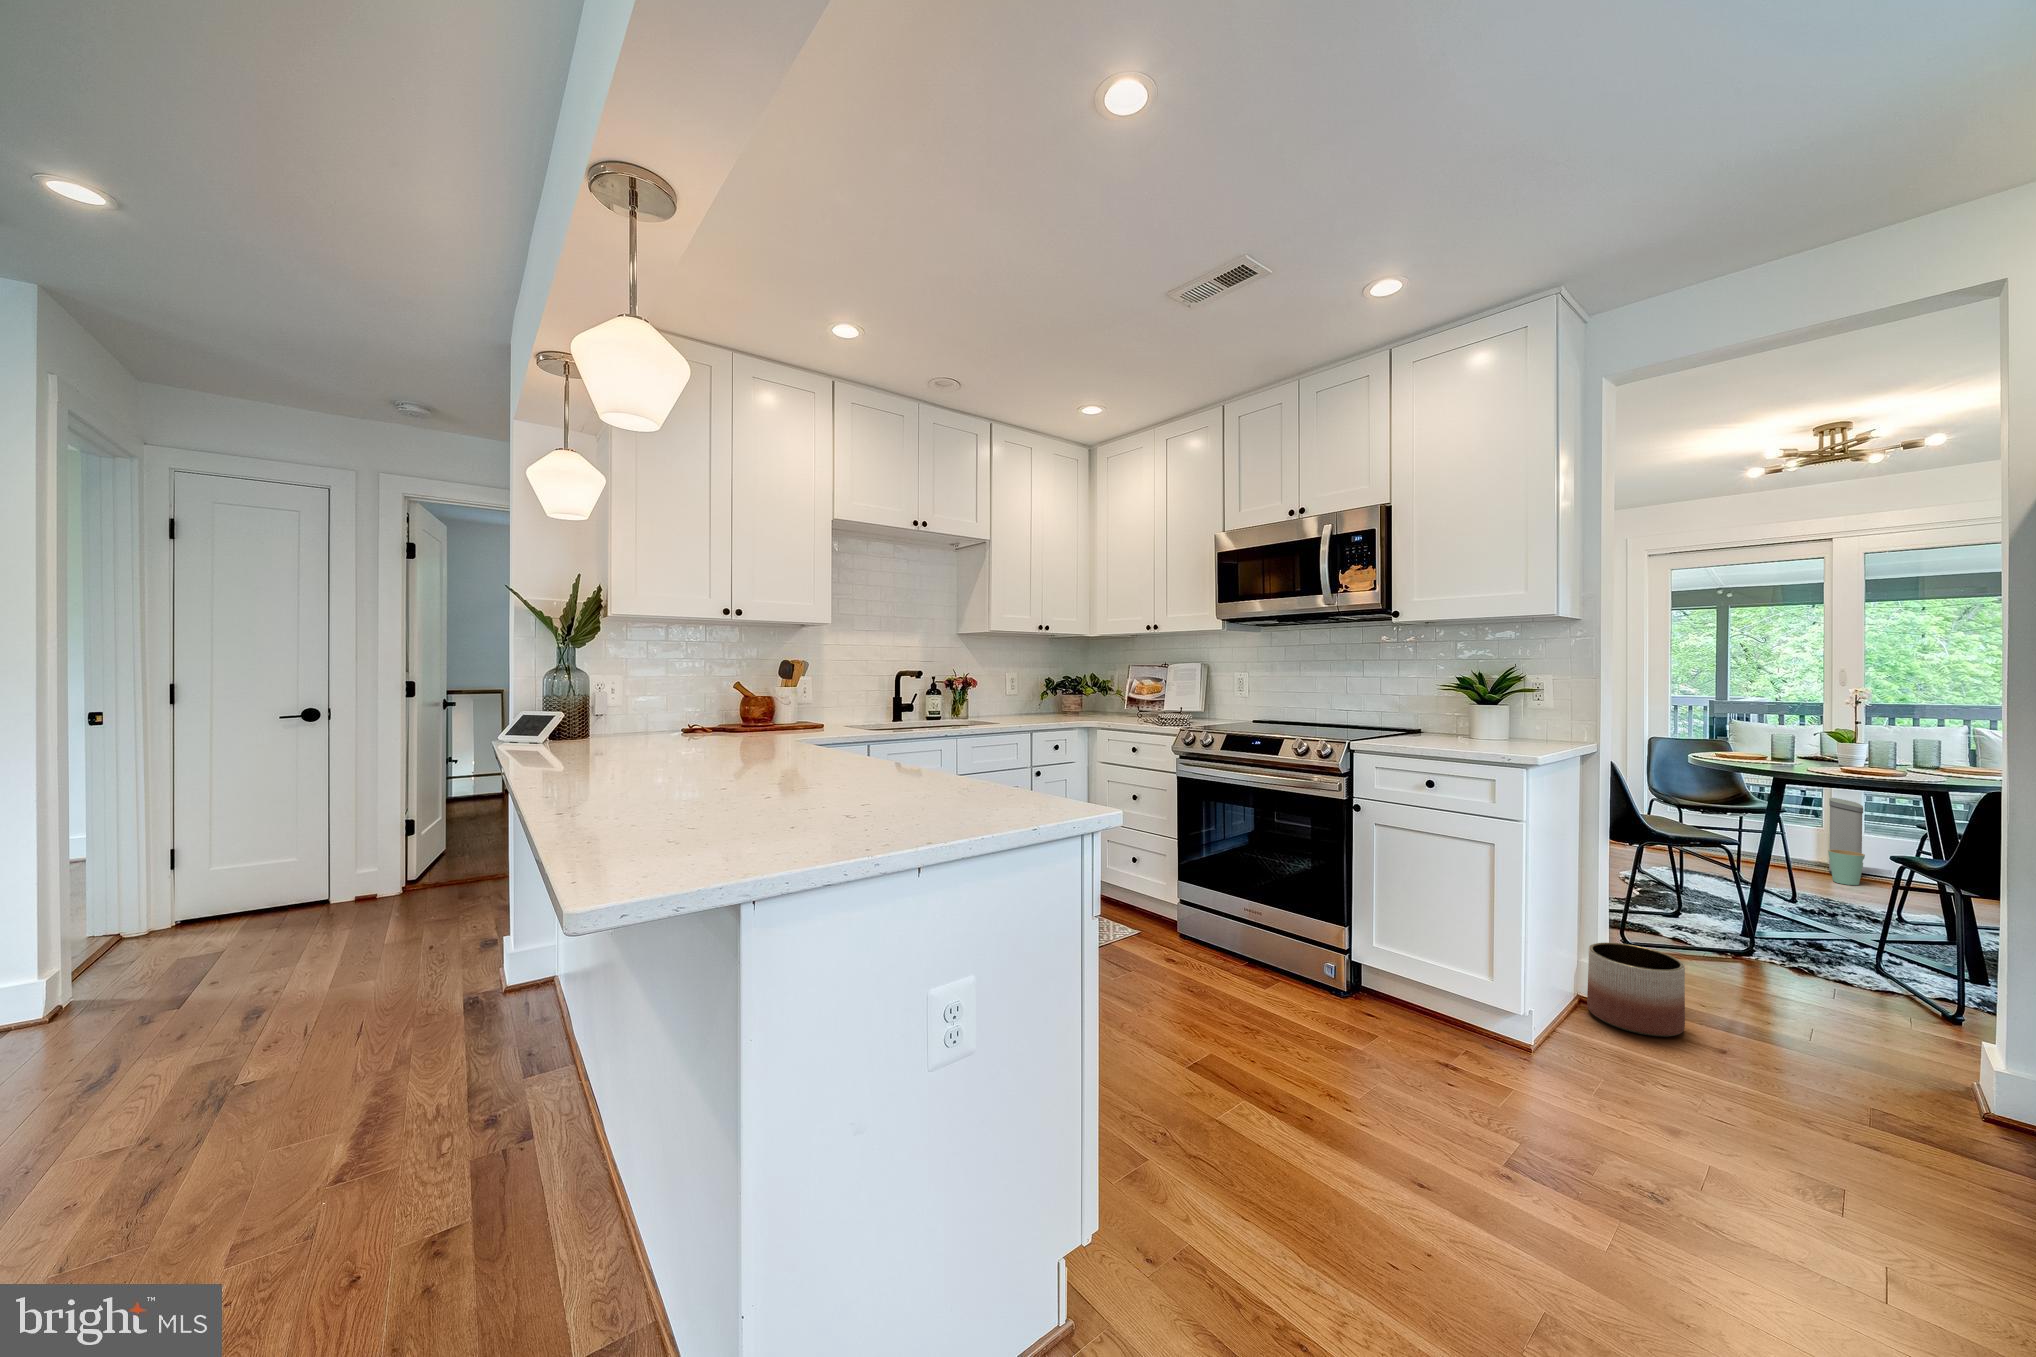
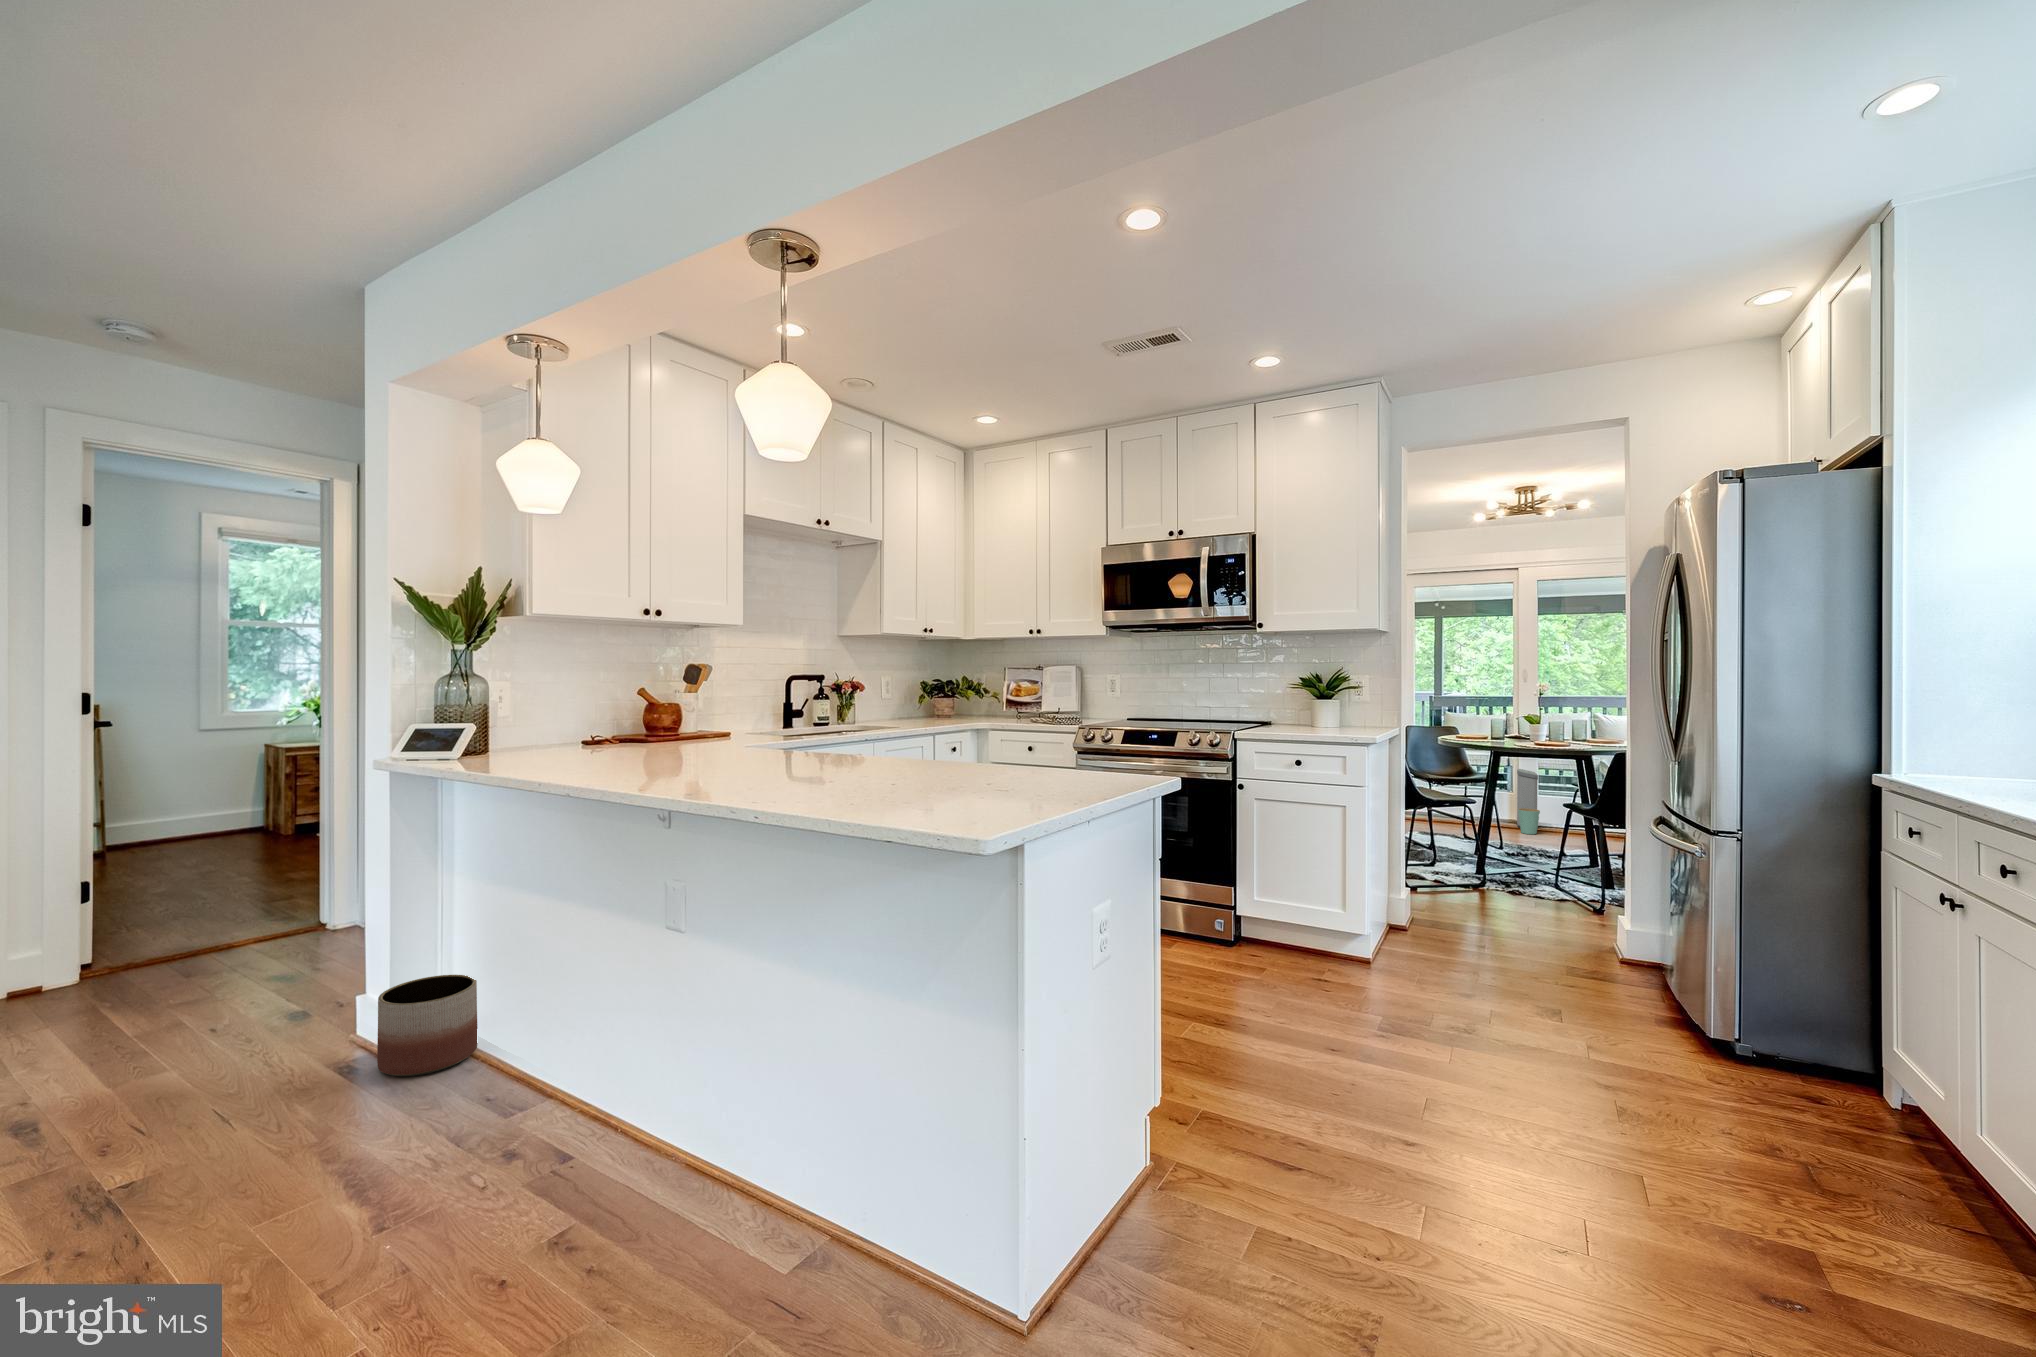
planter: present [1587,943,1685,1037] -> present [377,975,478,1076]

